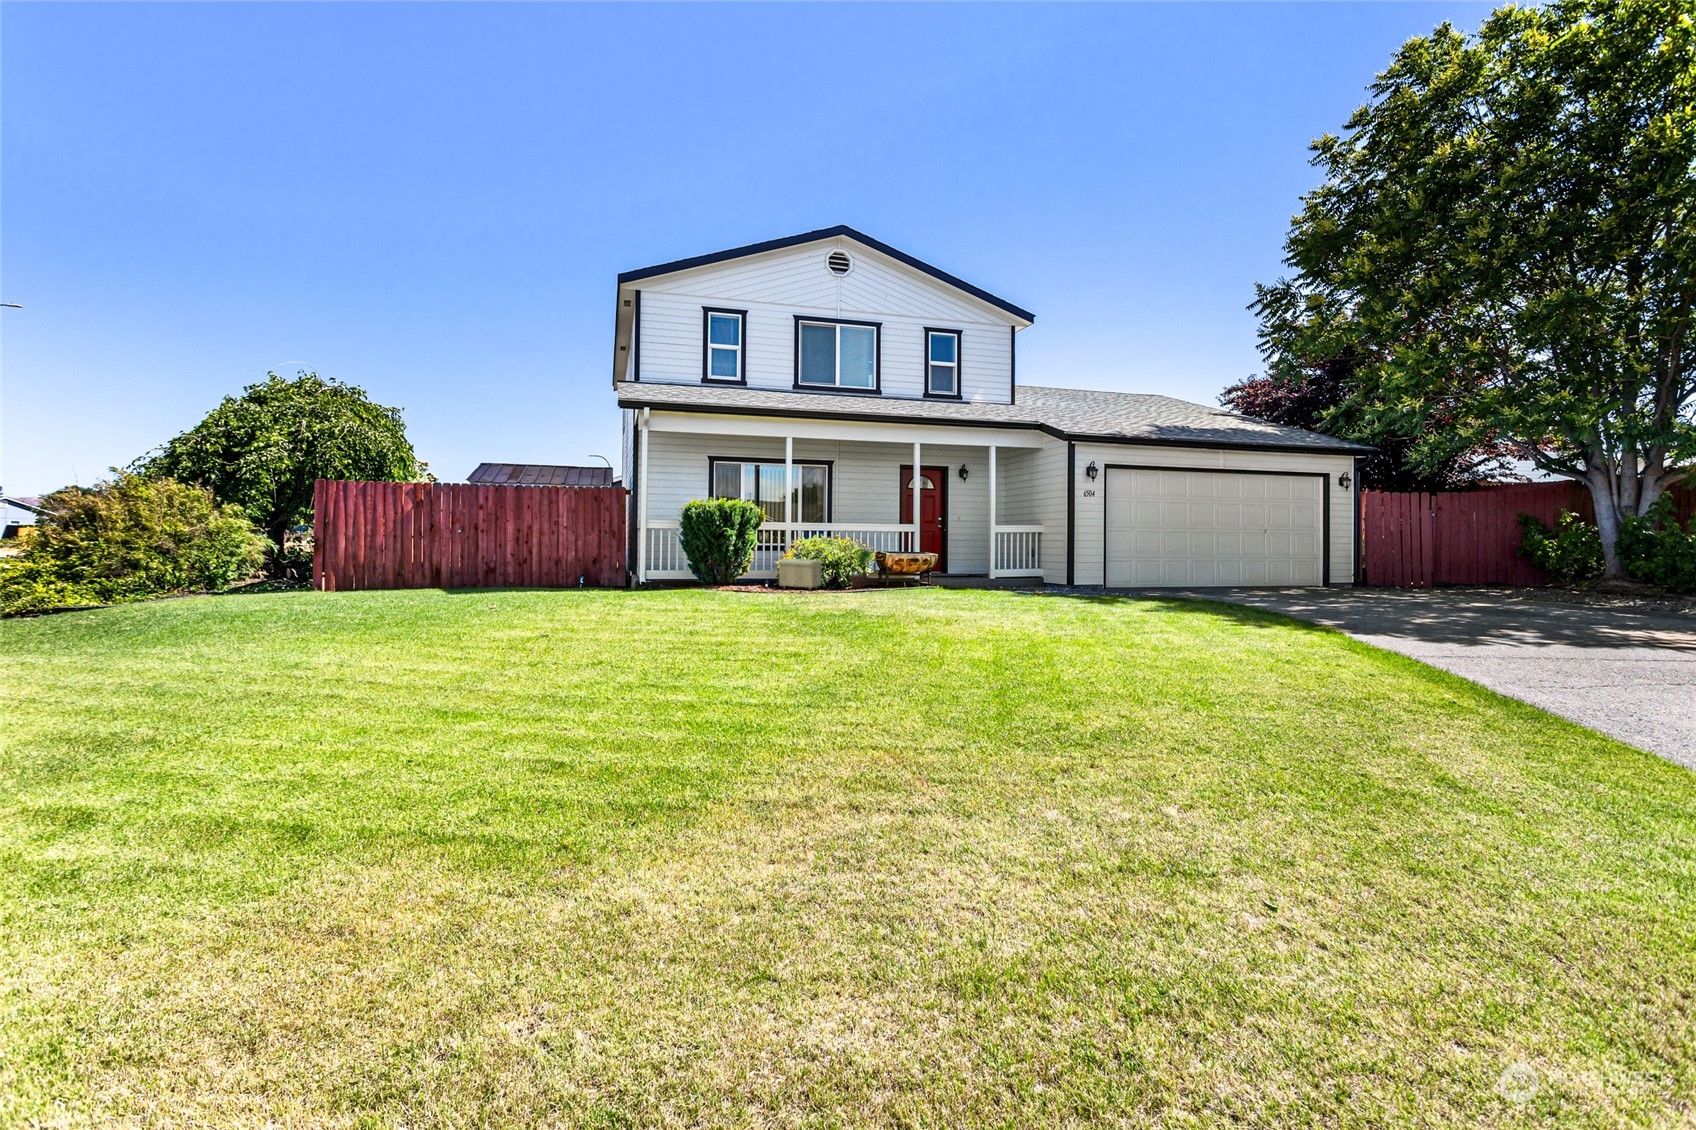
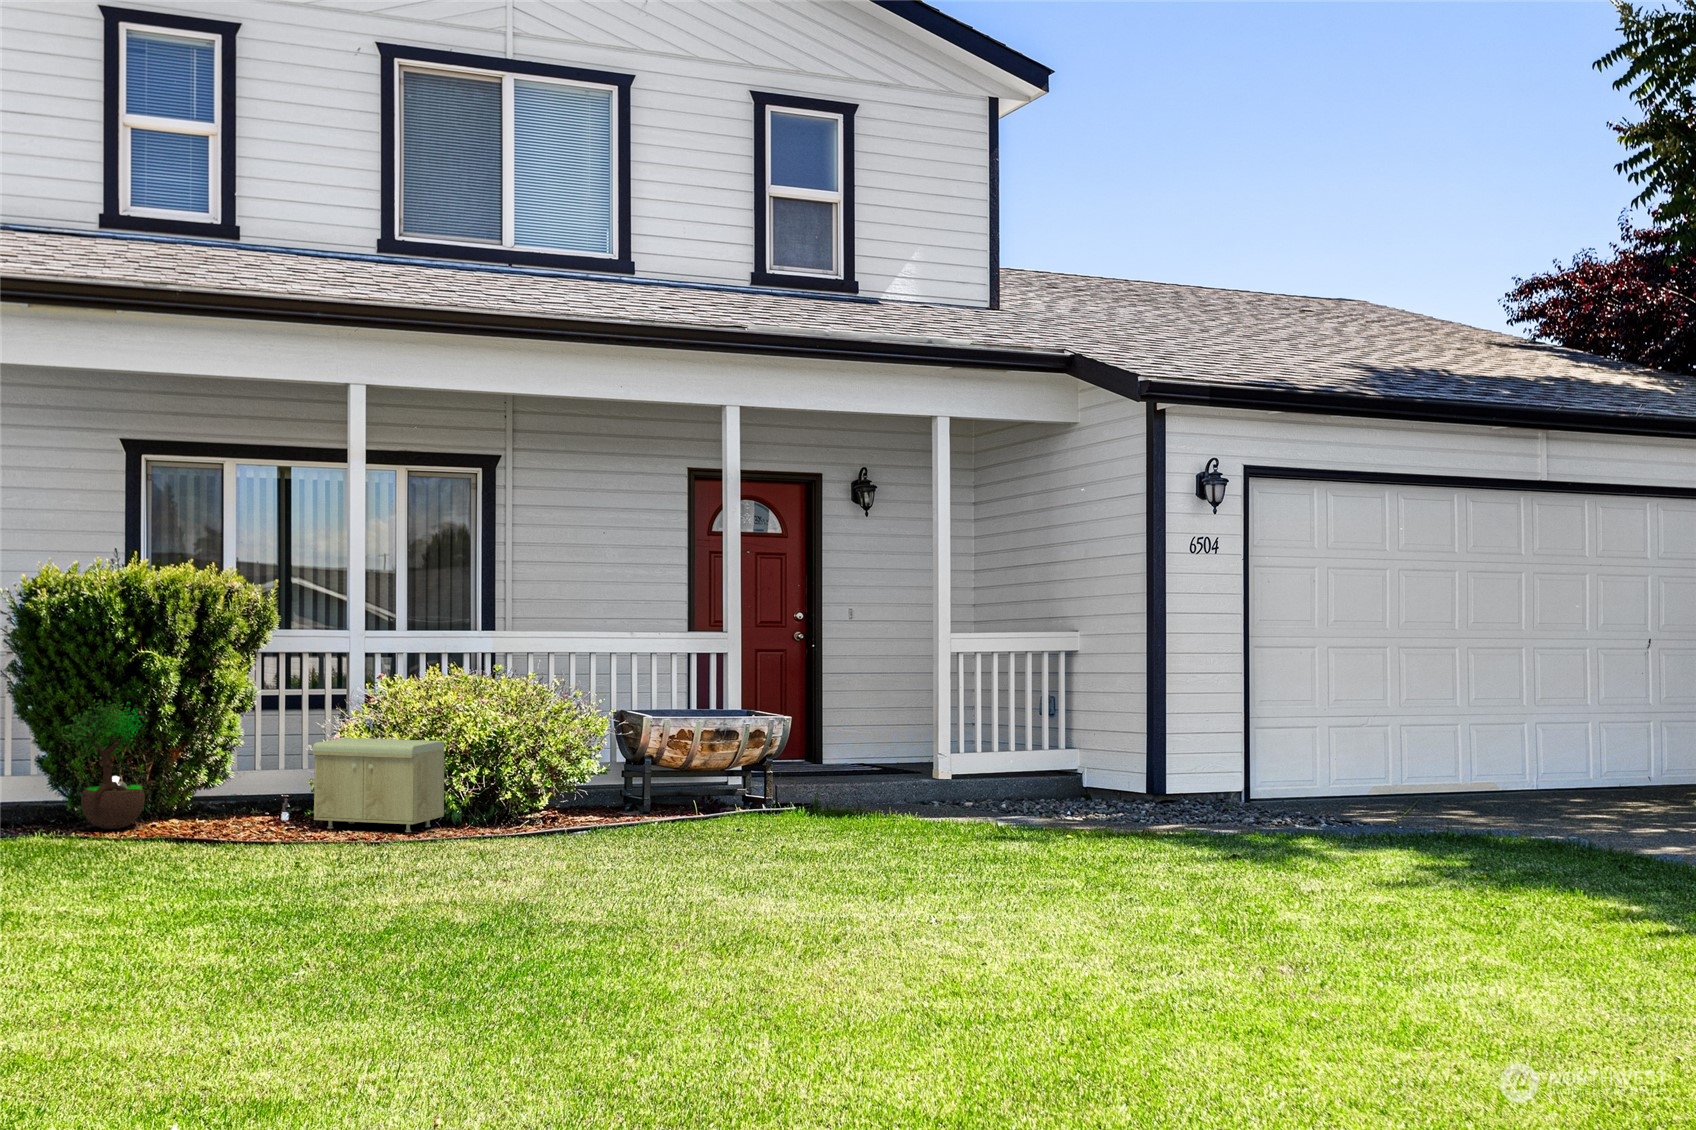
potted tree: present [850,549,872,588] -> present [63,693,147,829]

